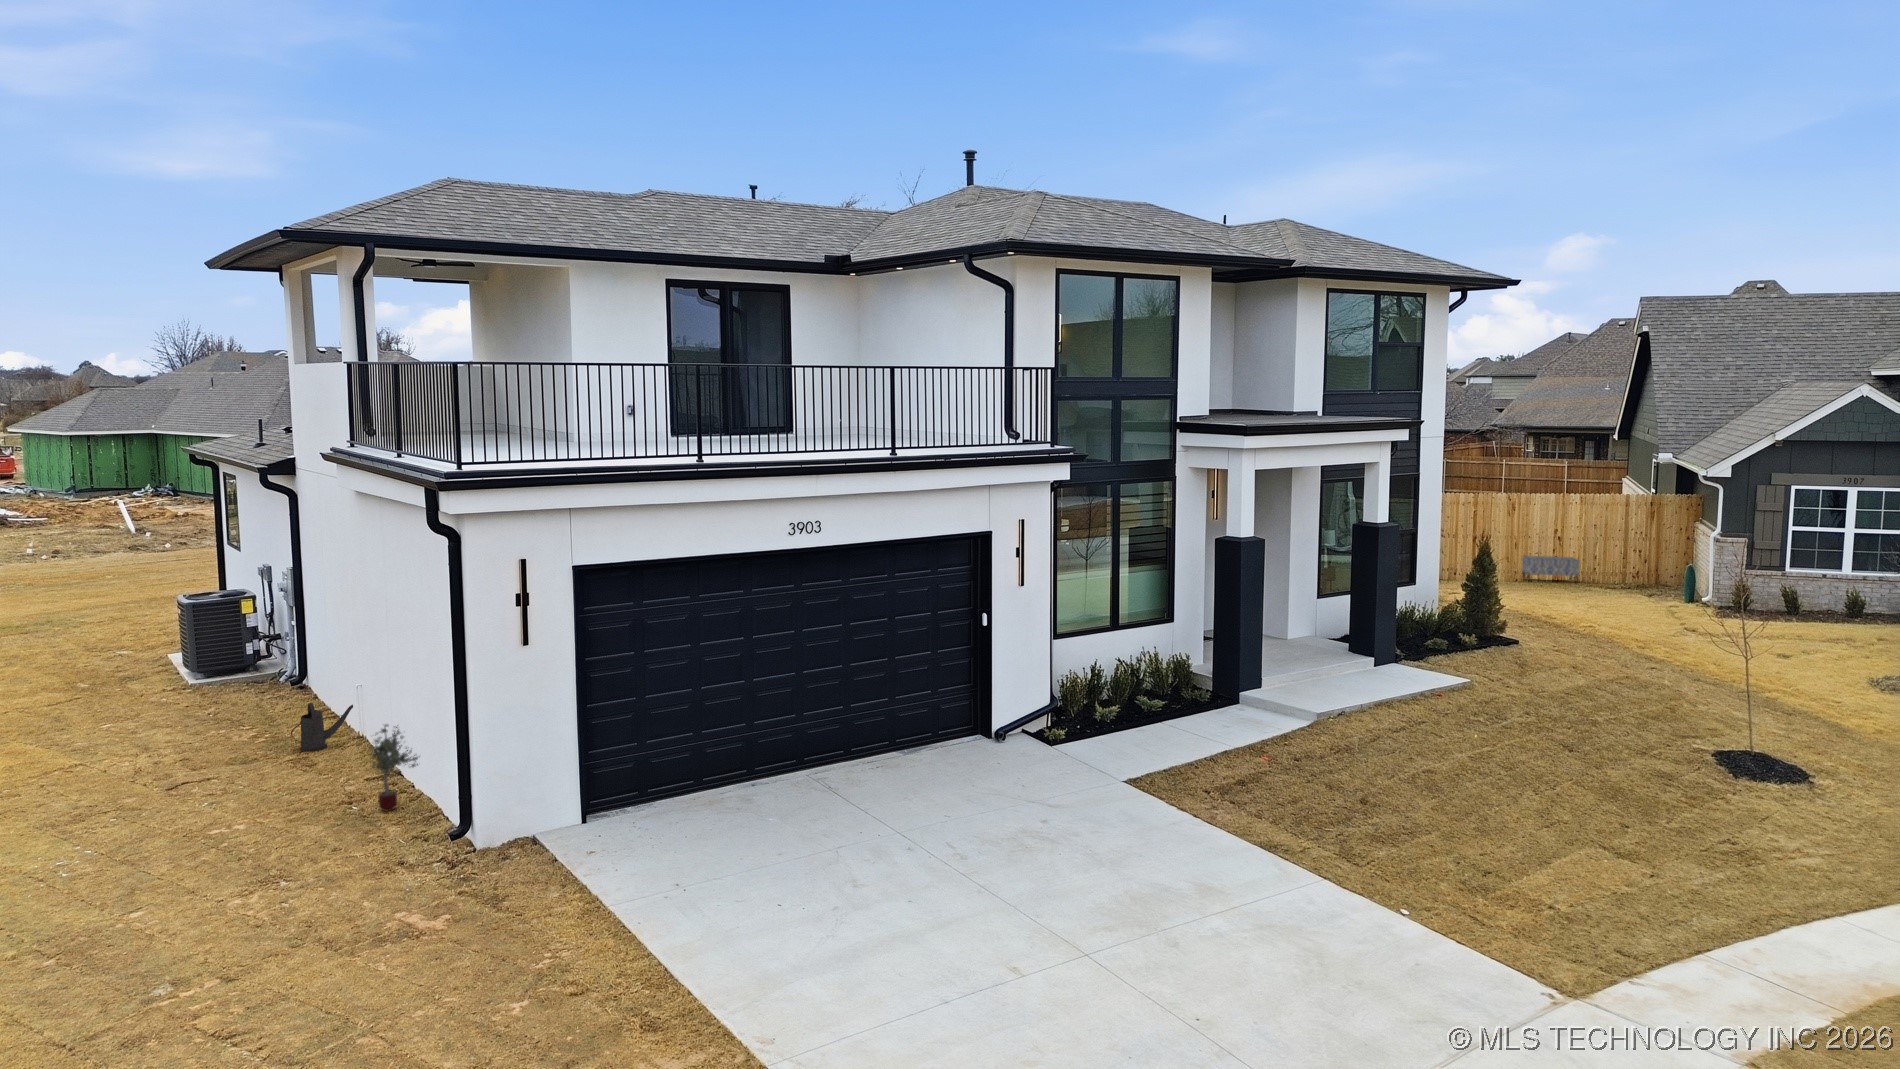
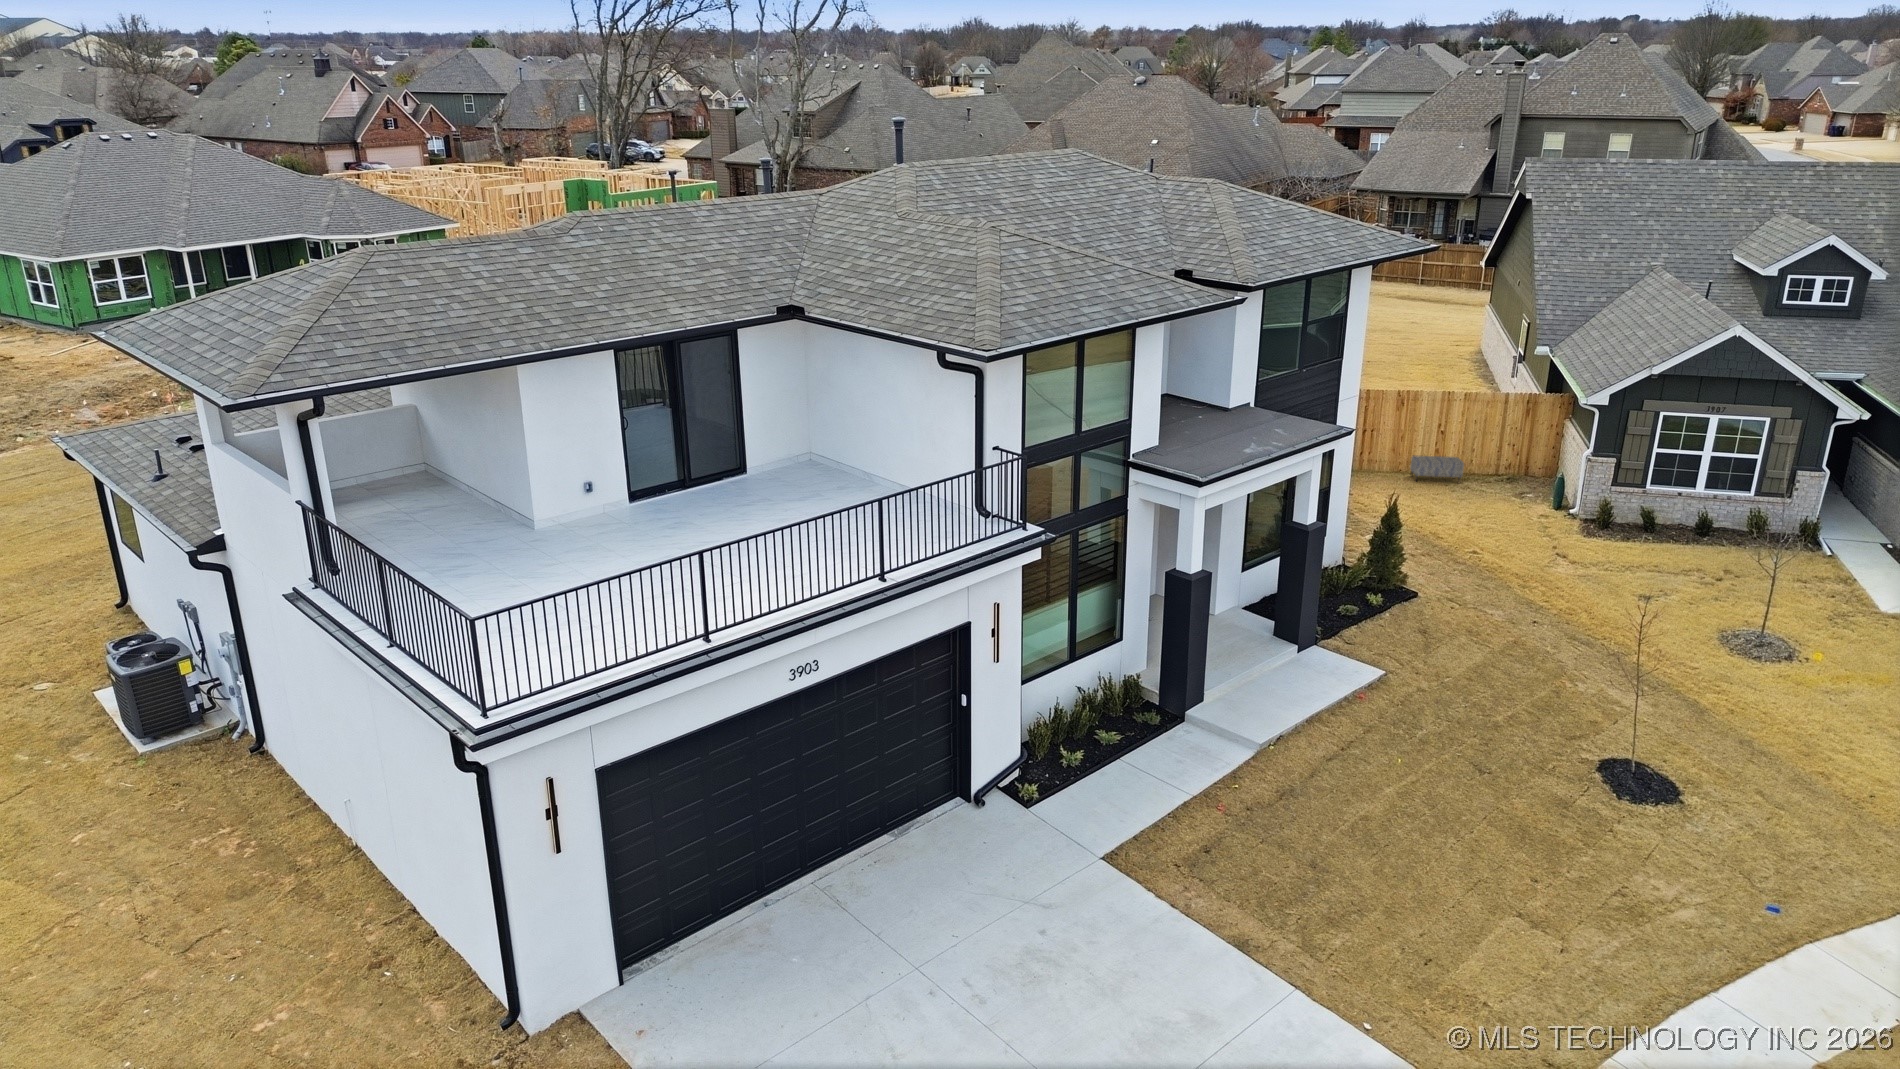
watering can: present [291,703,353,752] -> none [286,814,343,869]
potted tree: present [369,724,418,811] -> none [397,895,448,969]

